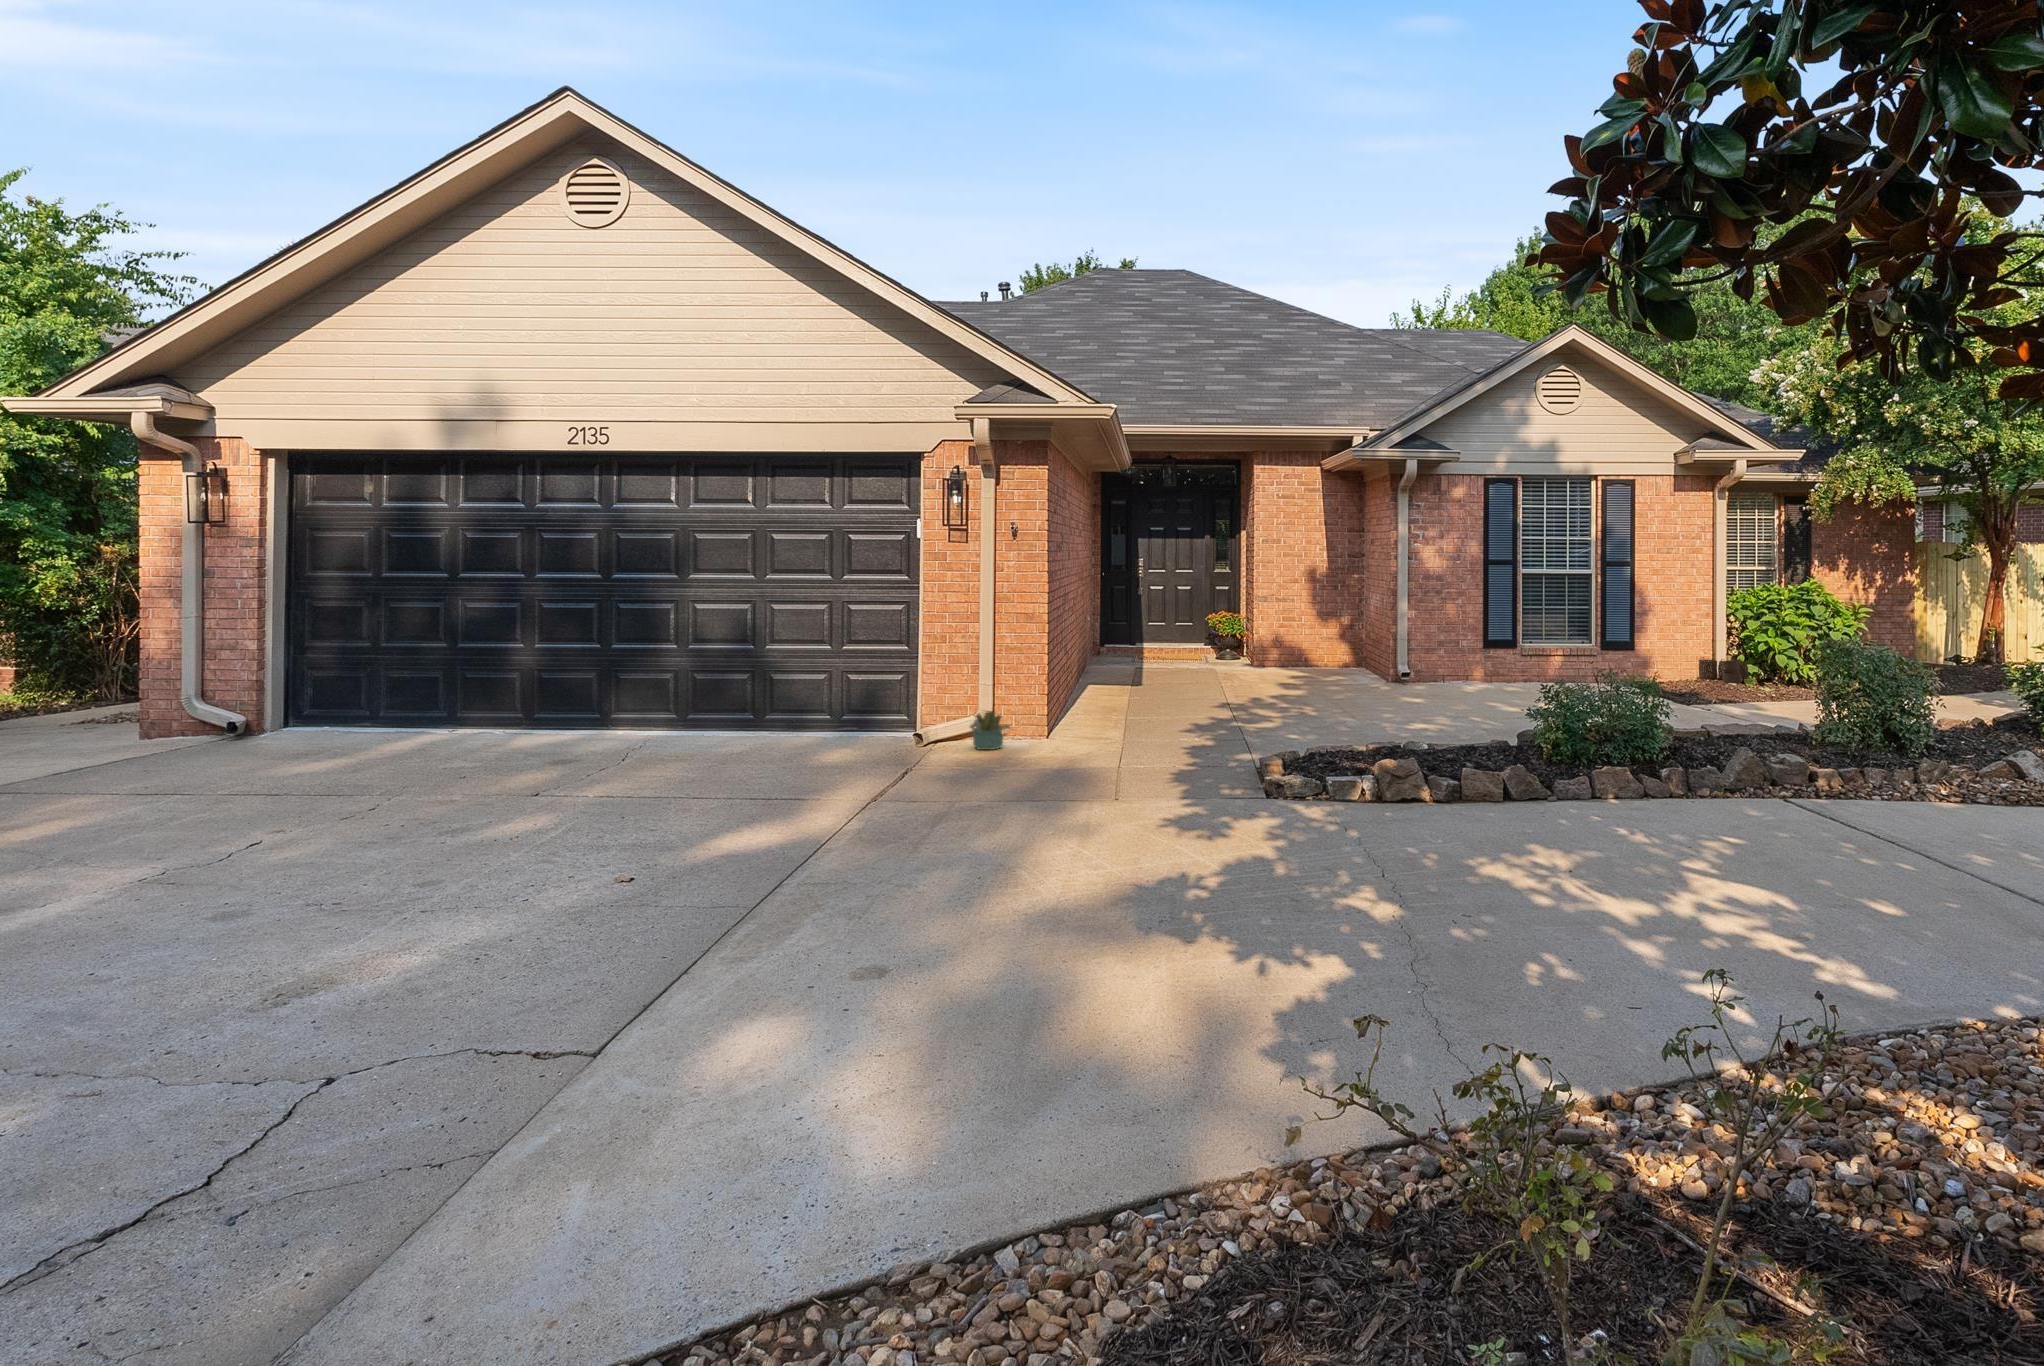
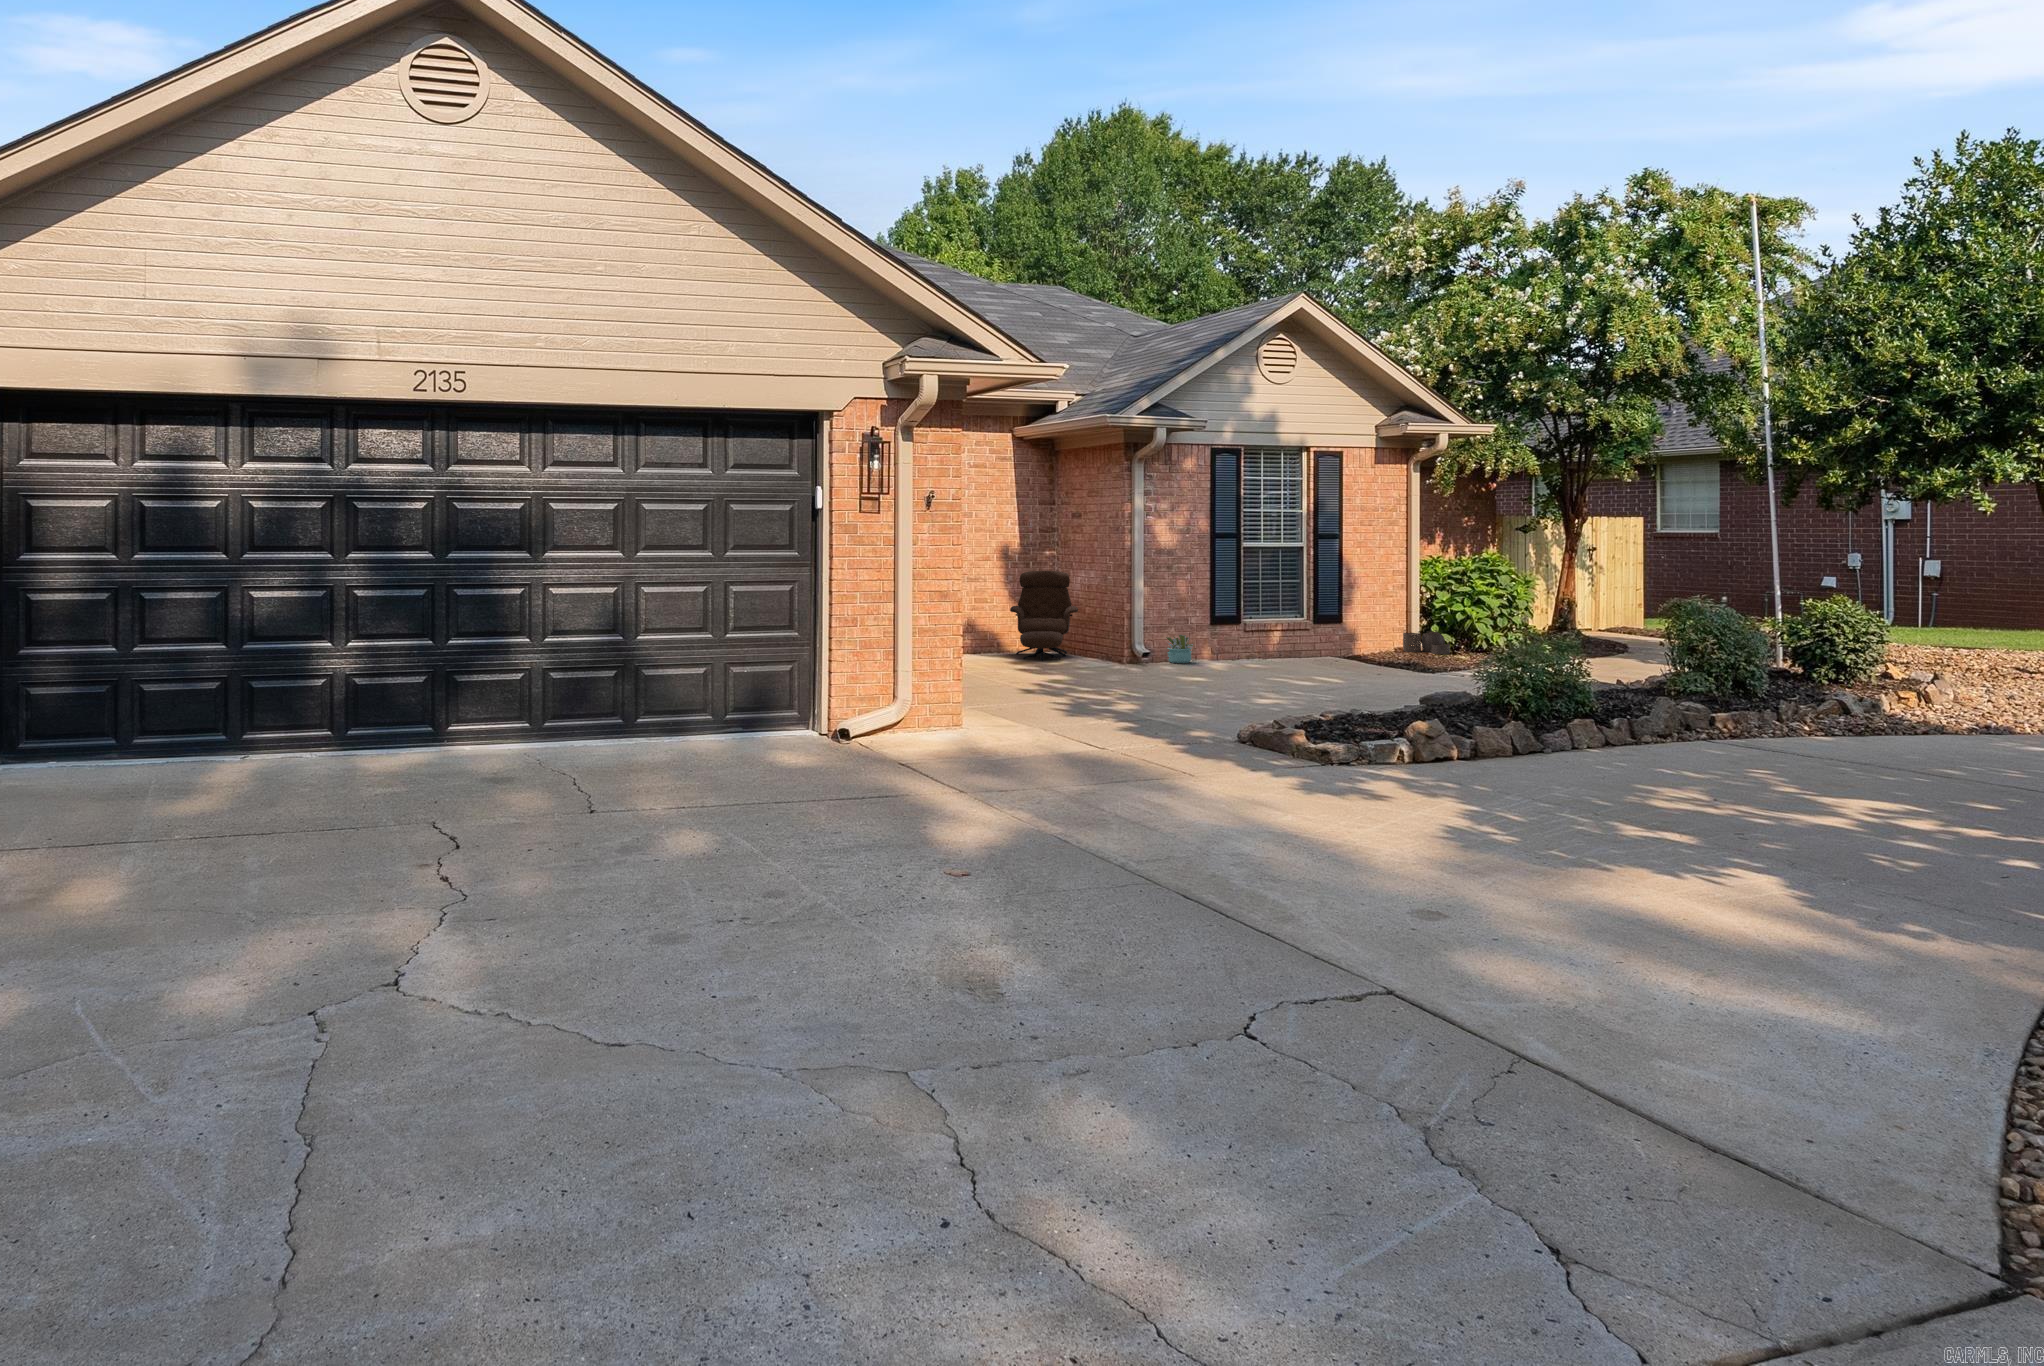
lounge chair: none [1302,592,1371,673] -> present [1010,571,1078,661]
decorative plant: present [969,711,1010,750] -> present [1166,635,1193,663]

